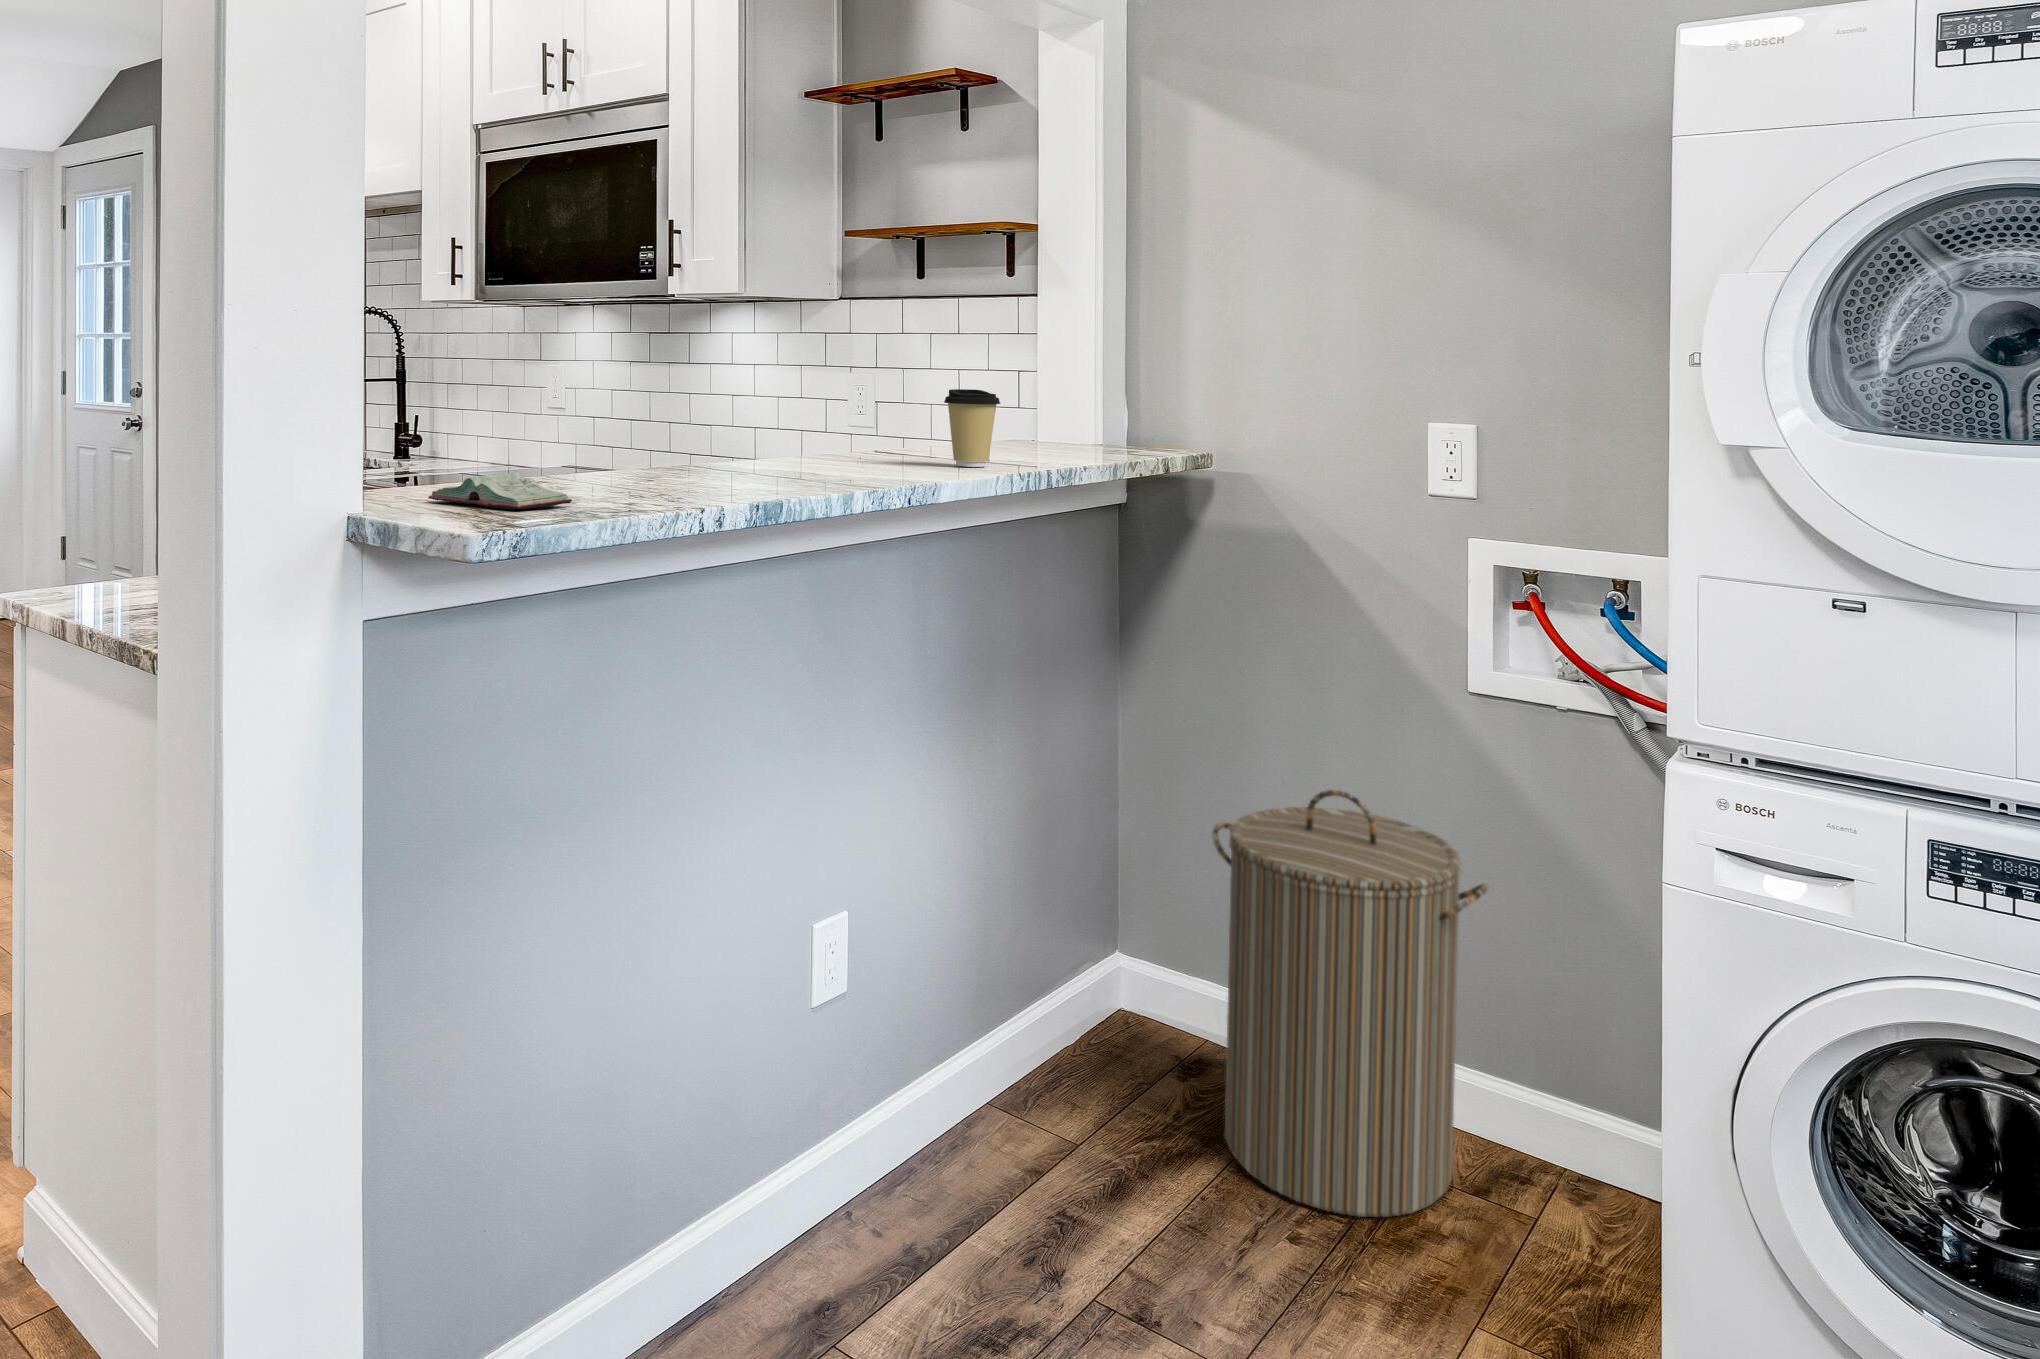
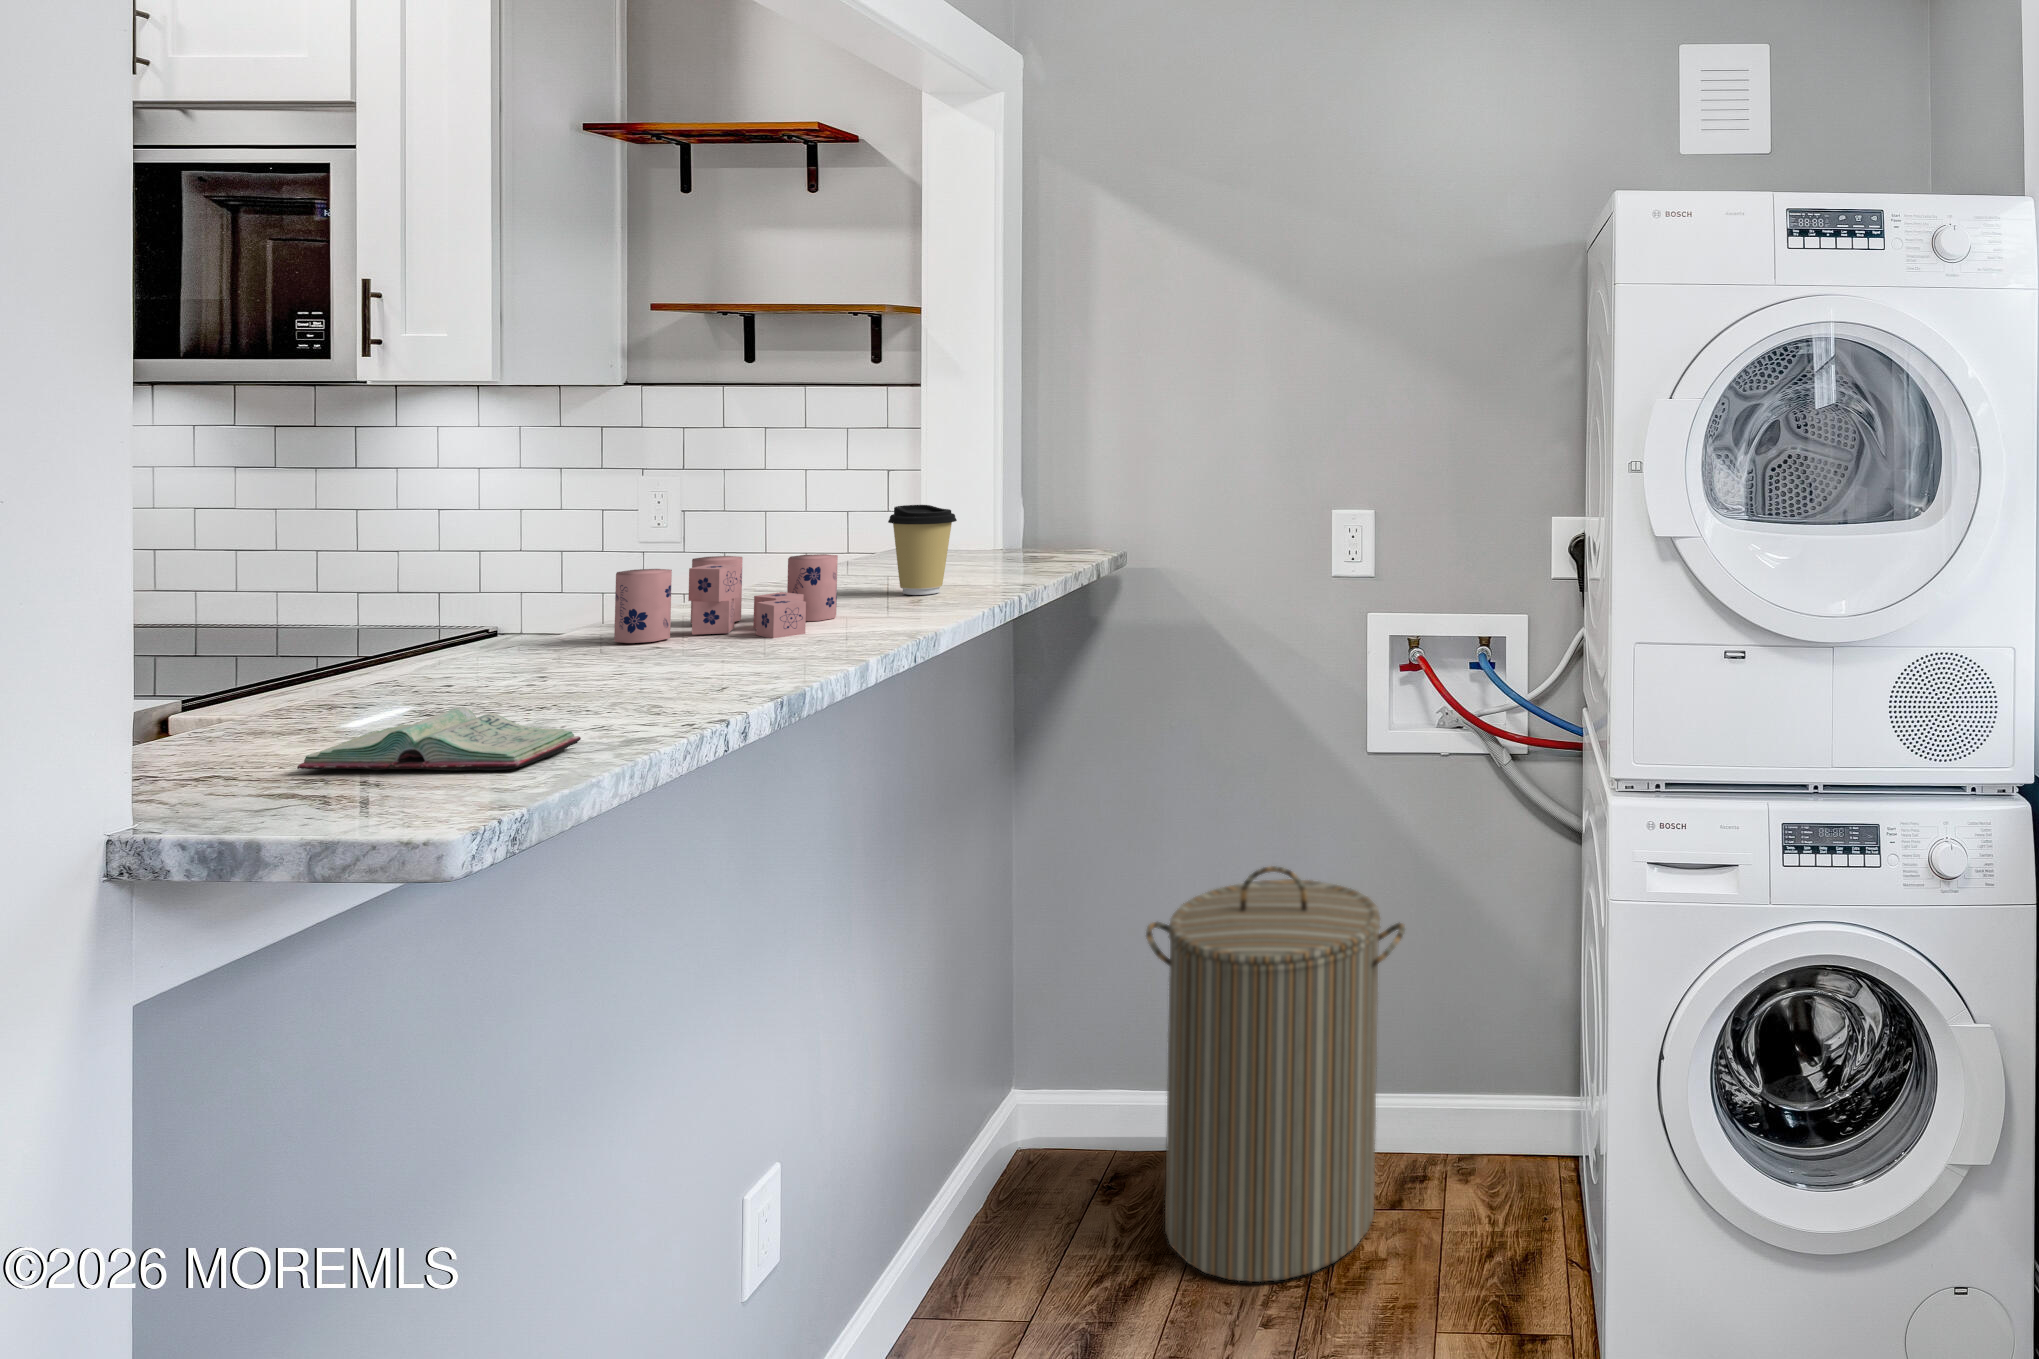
candle: none [711,417,881,478] -> present [614,554,838,643]

